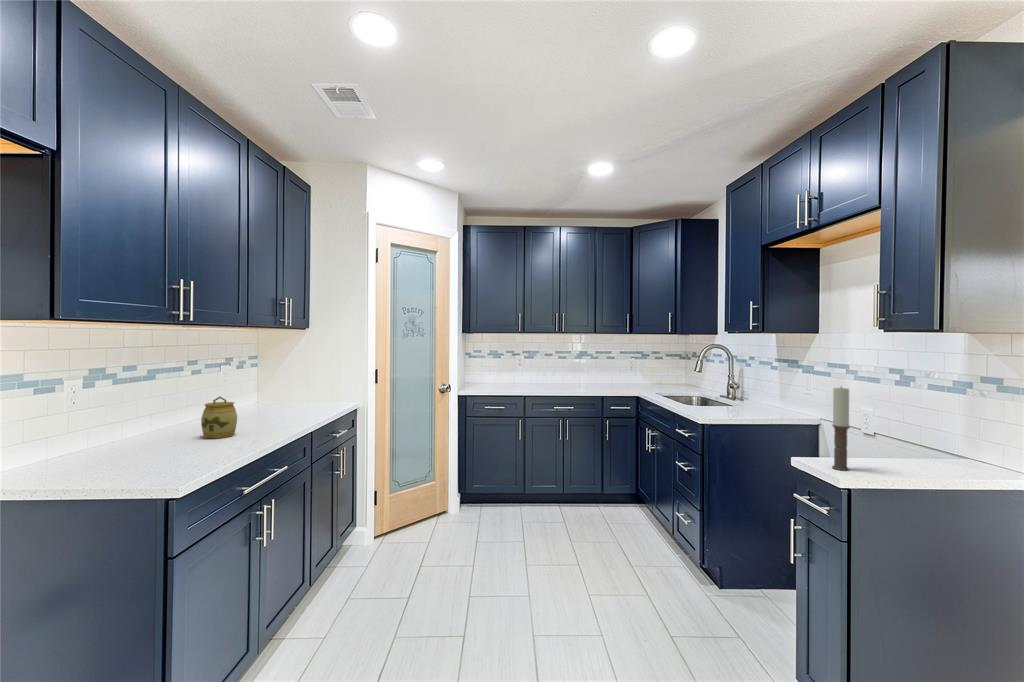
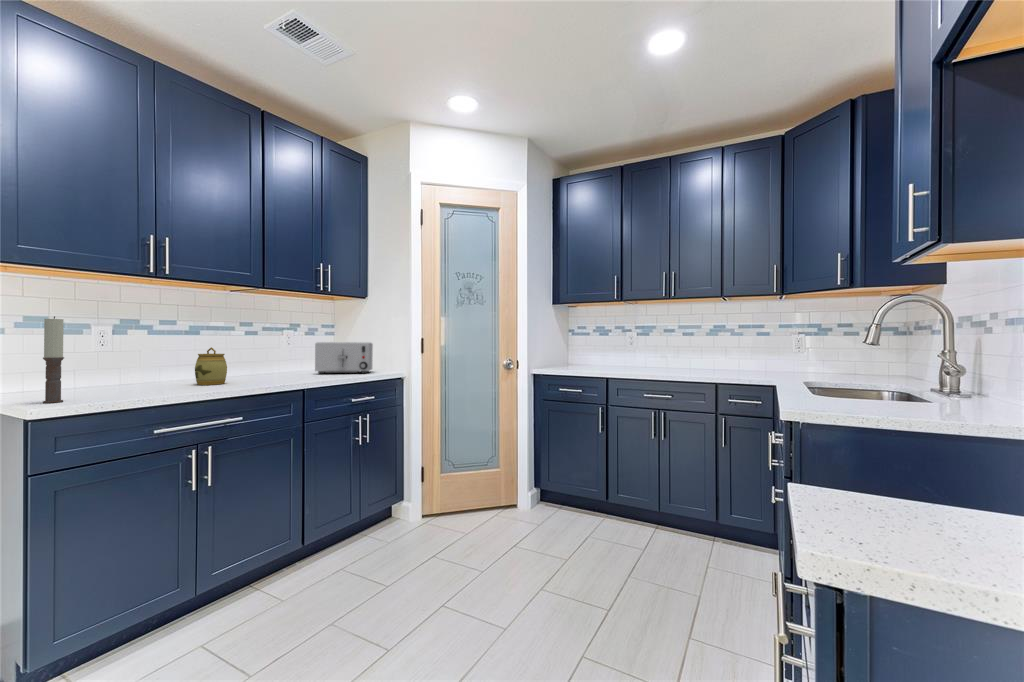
toaster: none [265,375,328,412] -> present [315,342,373,374]
candle: present [832,387,850,470] -> present [43,316,64,403]

